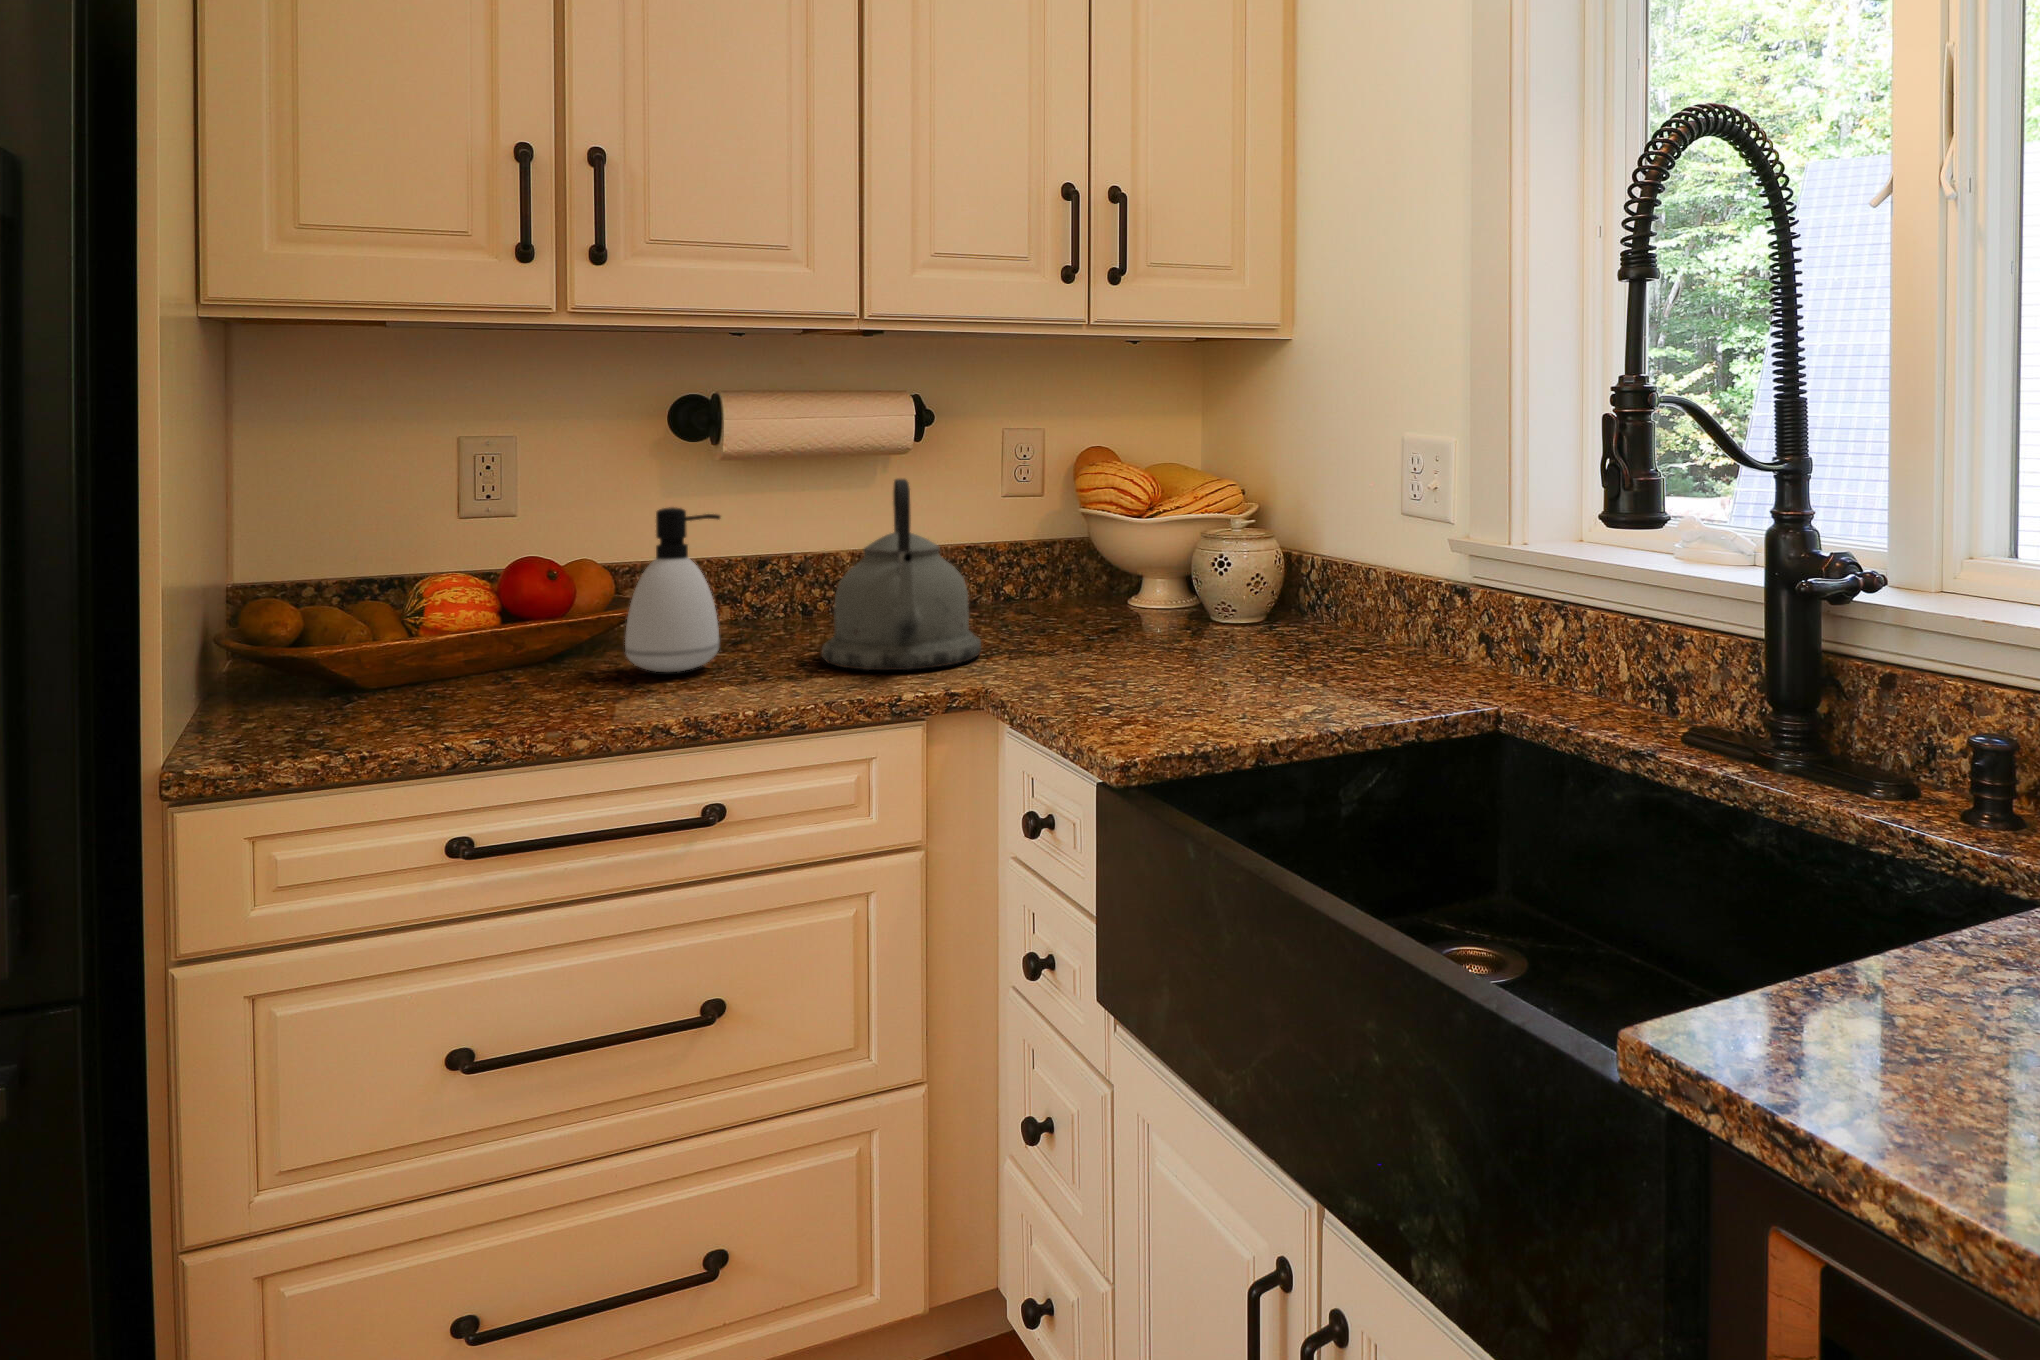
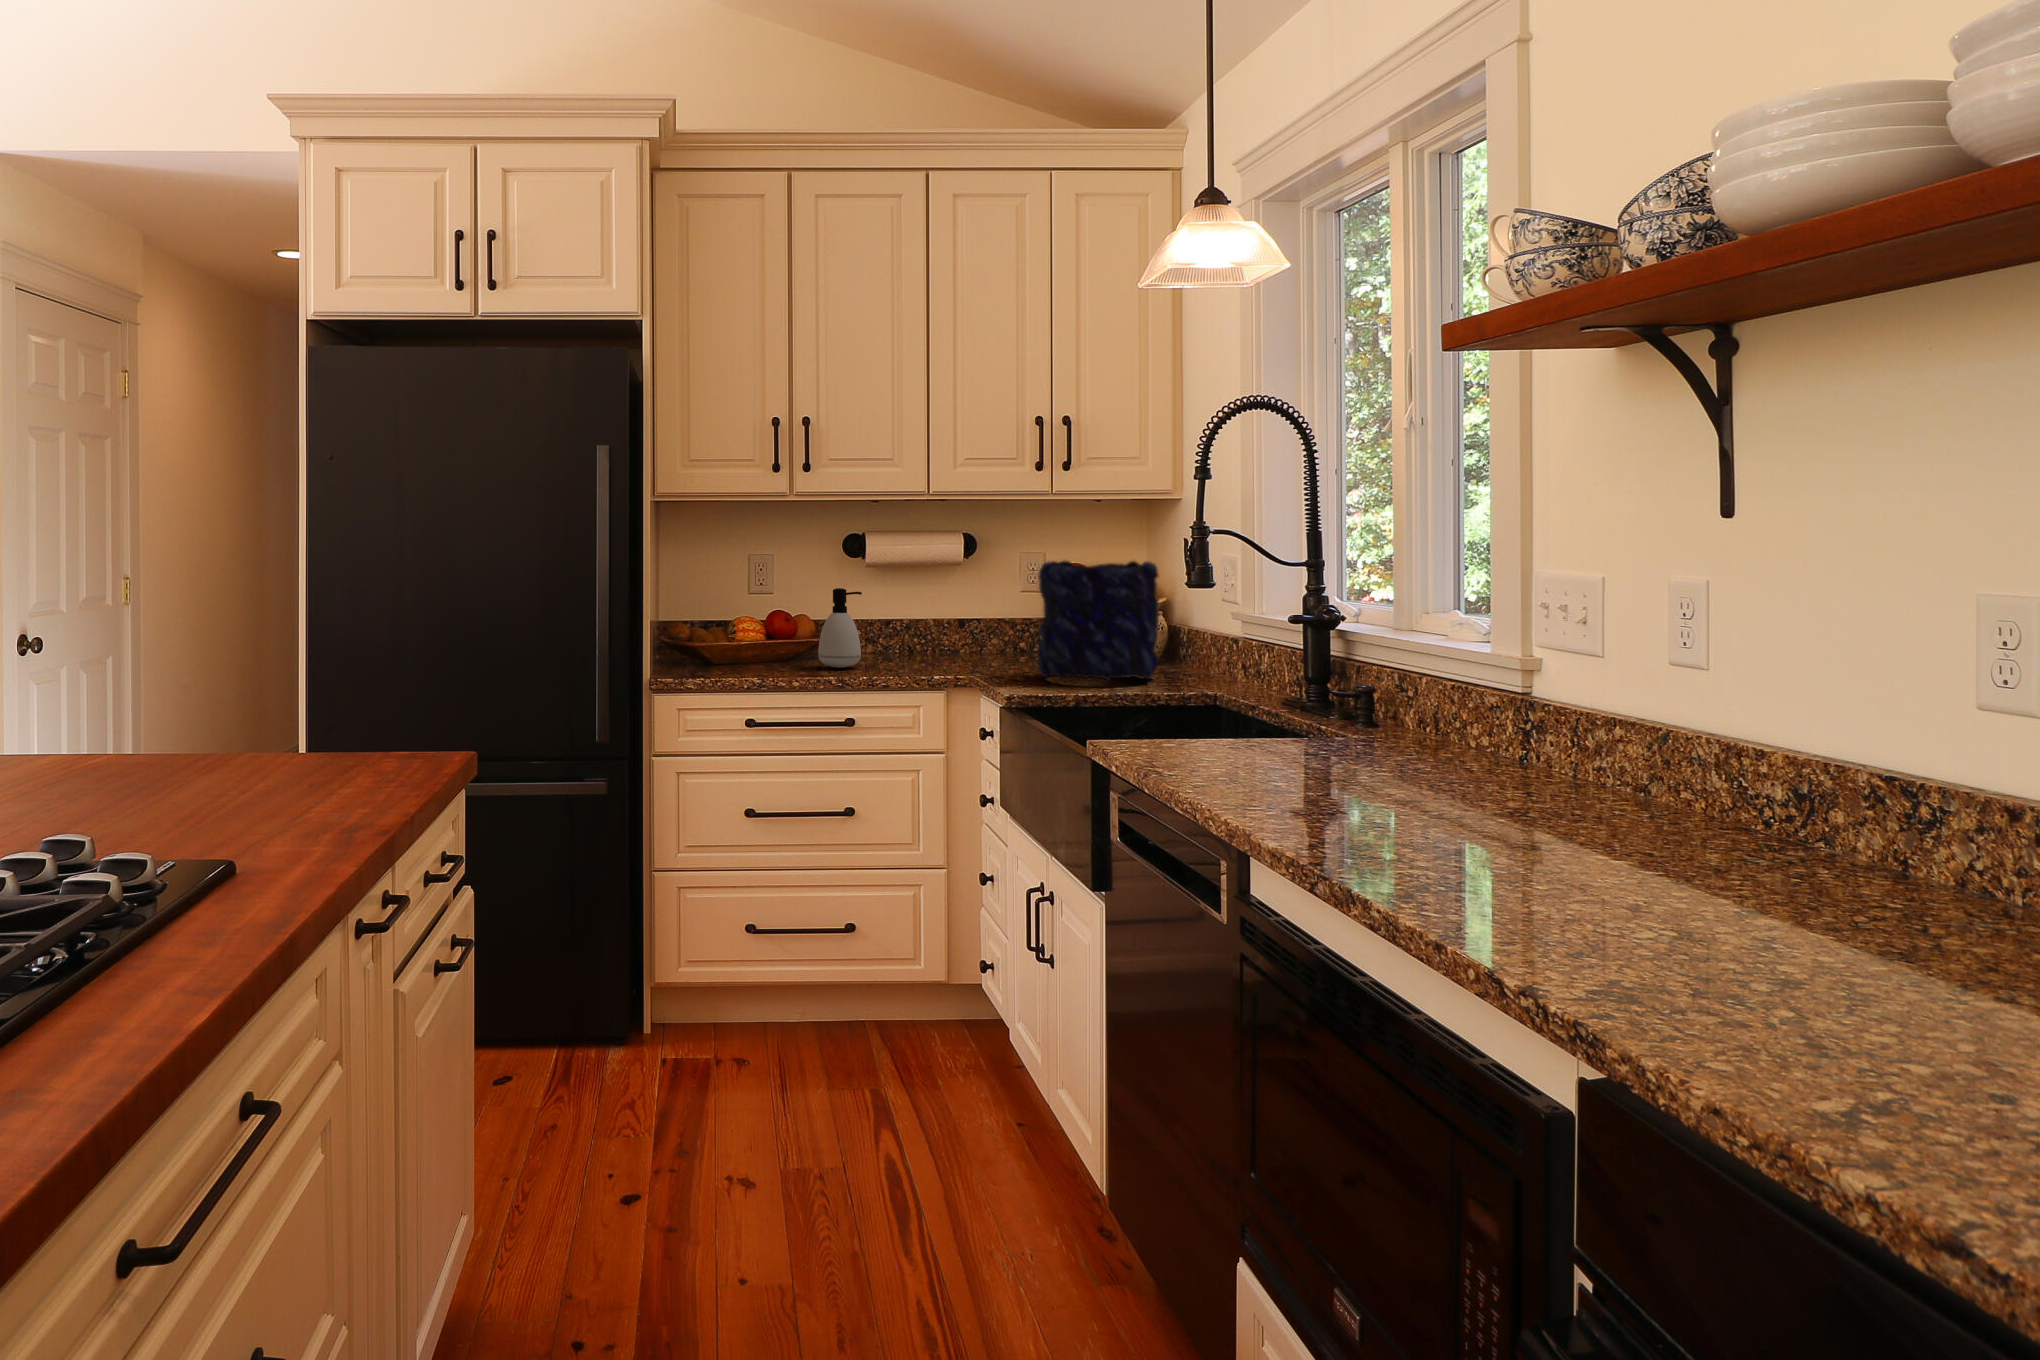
vase: none [1088,446,1305,681] -> present [1037,561,1159,680]
kettle: present [821,479,981,670] -> none [909,577,991,672]

